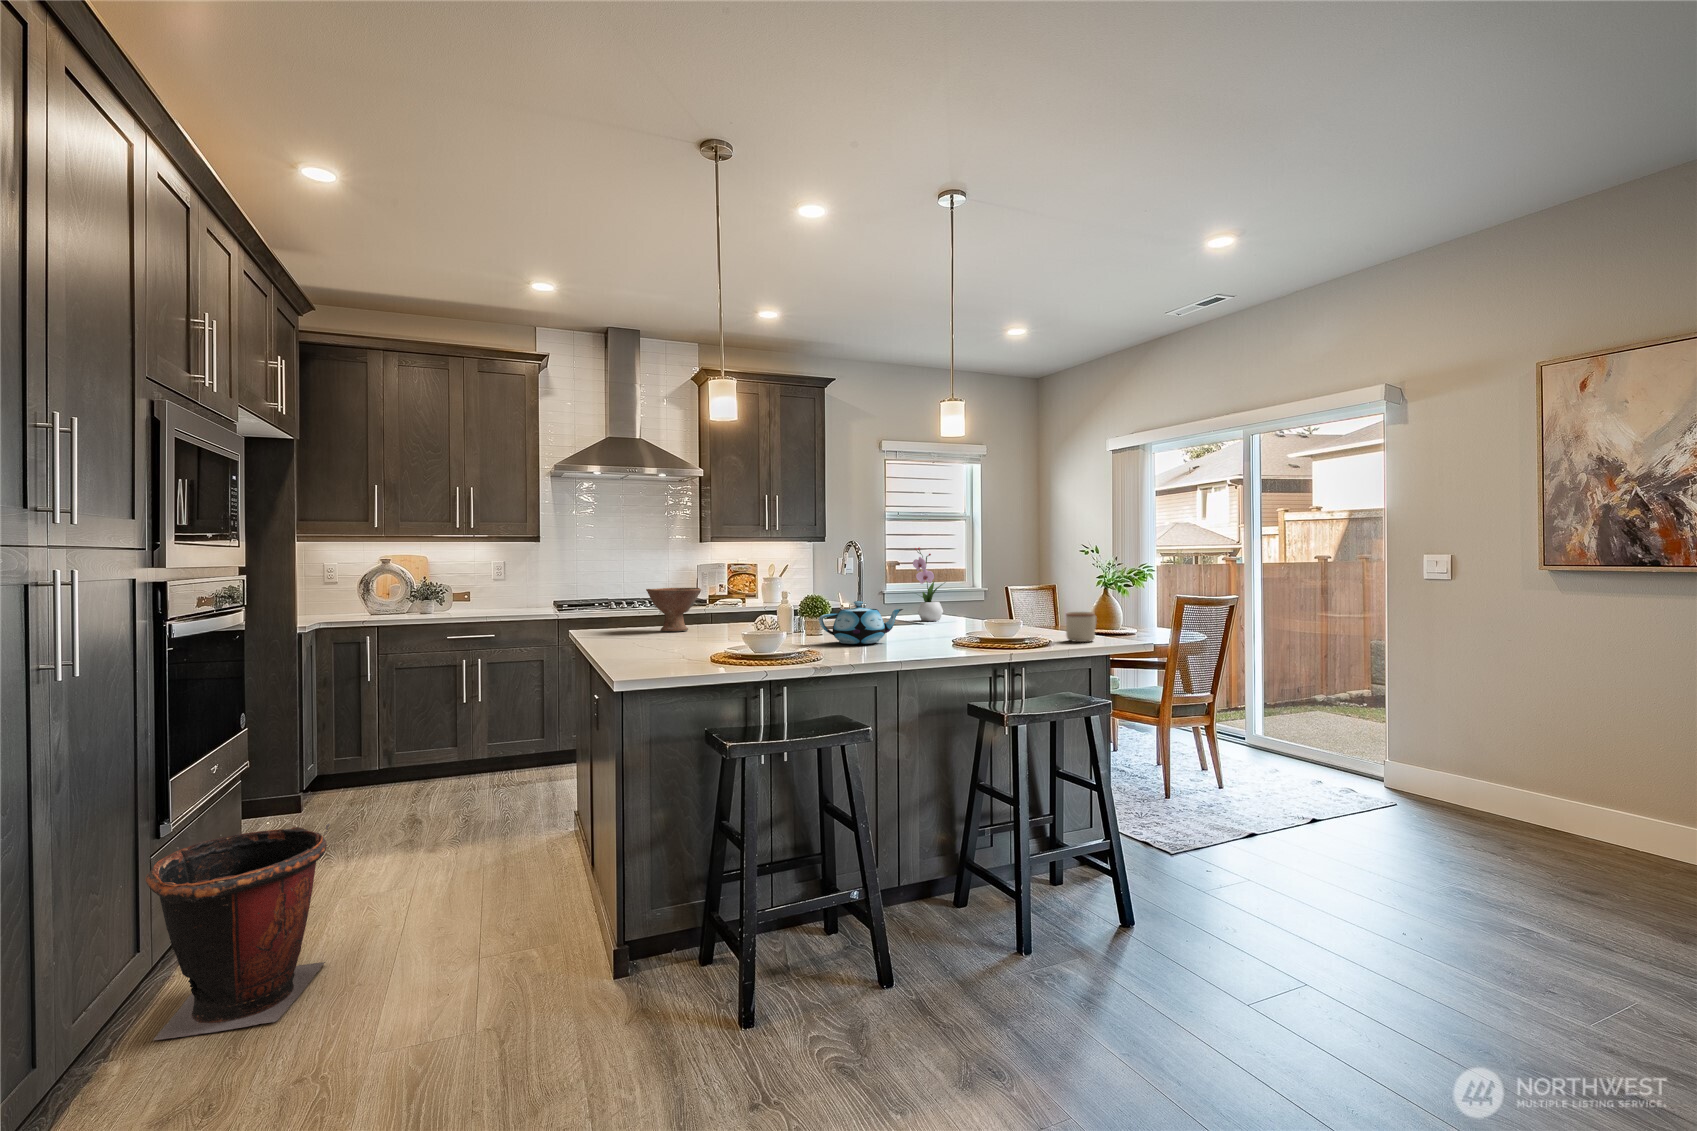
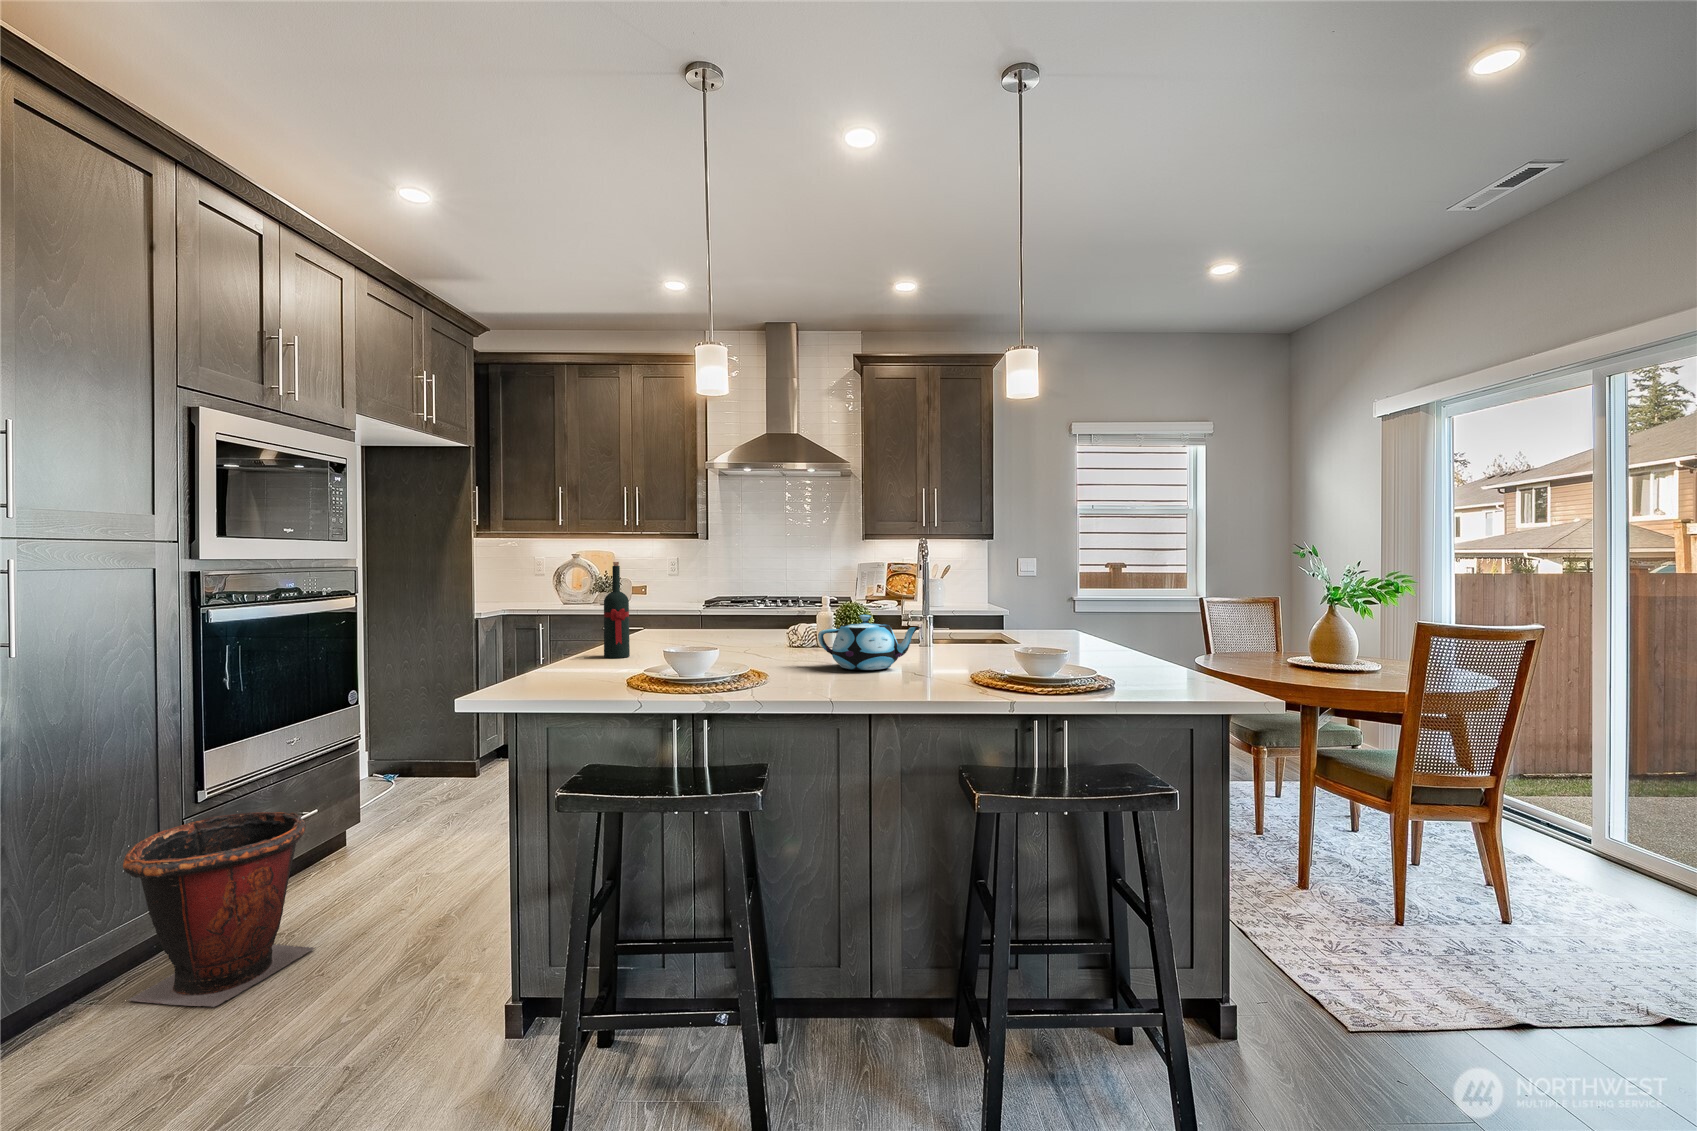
flower arrangement: present [913,548,943,621] -> none [1024,547,1068,641]
wine bottle: none [612,563,636,649] -> present [604,562,630,658]
bowl: present [646,588,701,631] -> none [705,587,764,638]
mug: present [1066,612,1097,642] -> none [1142,643,1196,690]

